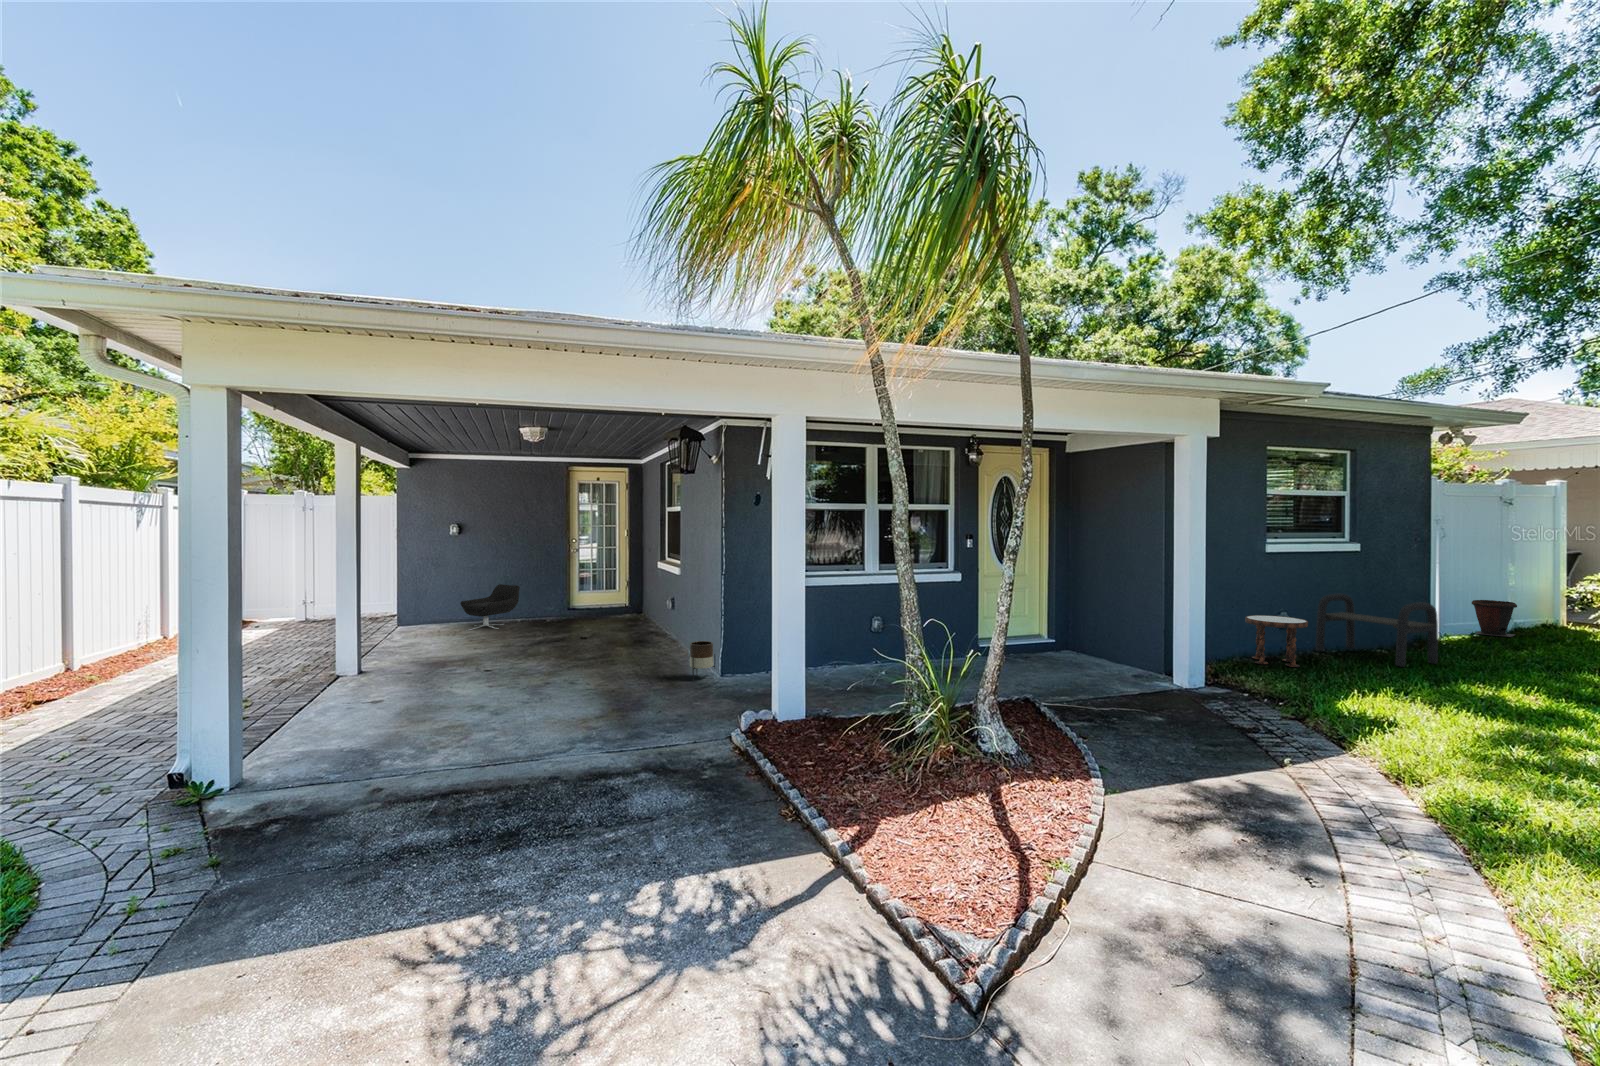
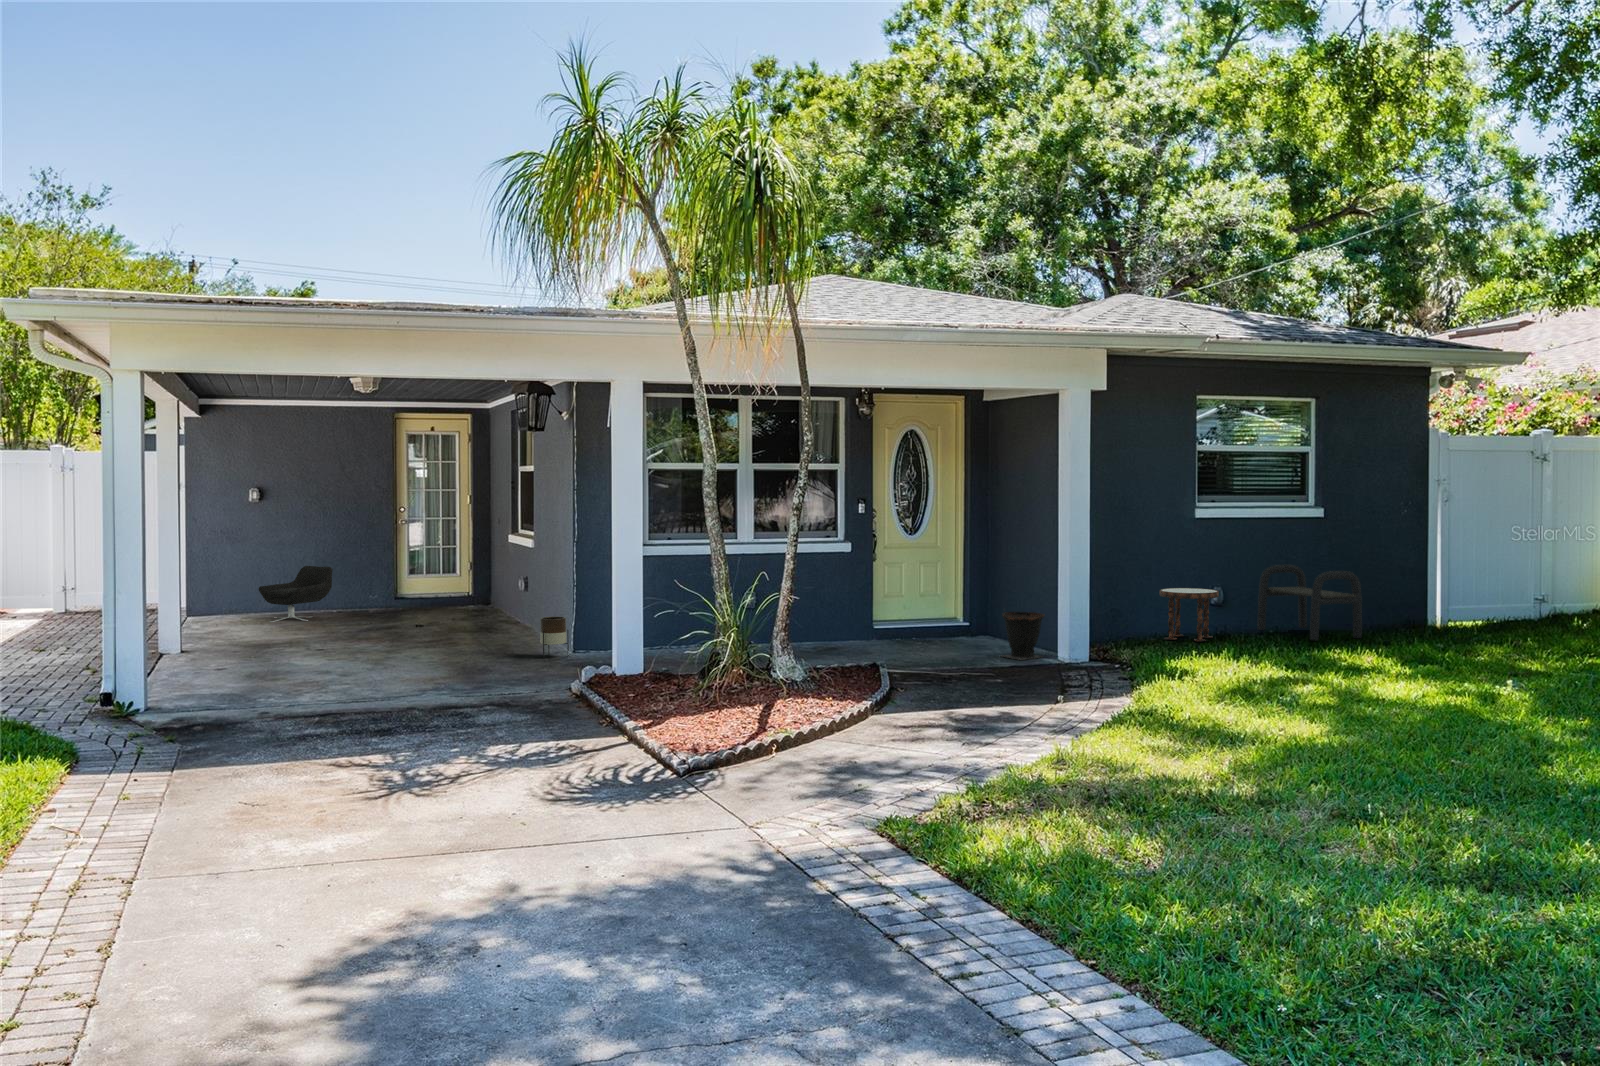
bucket: present [1472,600,1517,637] -> present [1002,612,1044,660]

